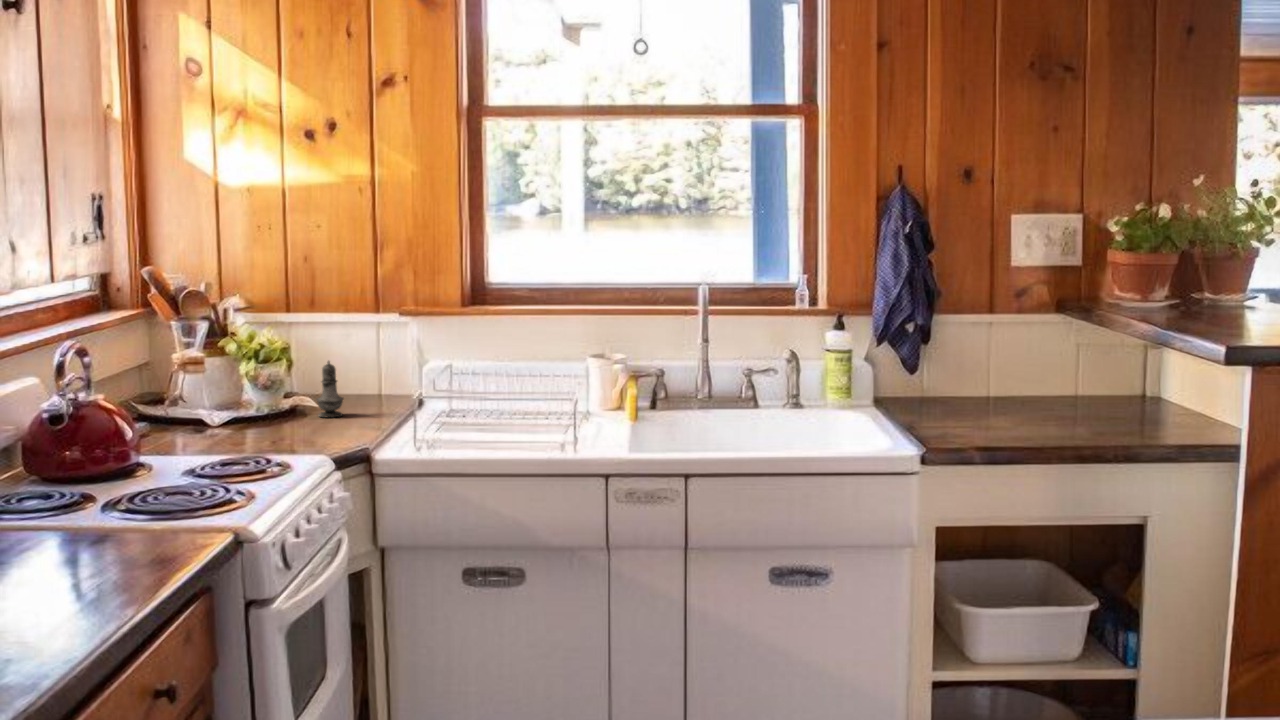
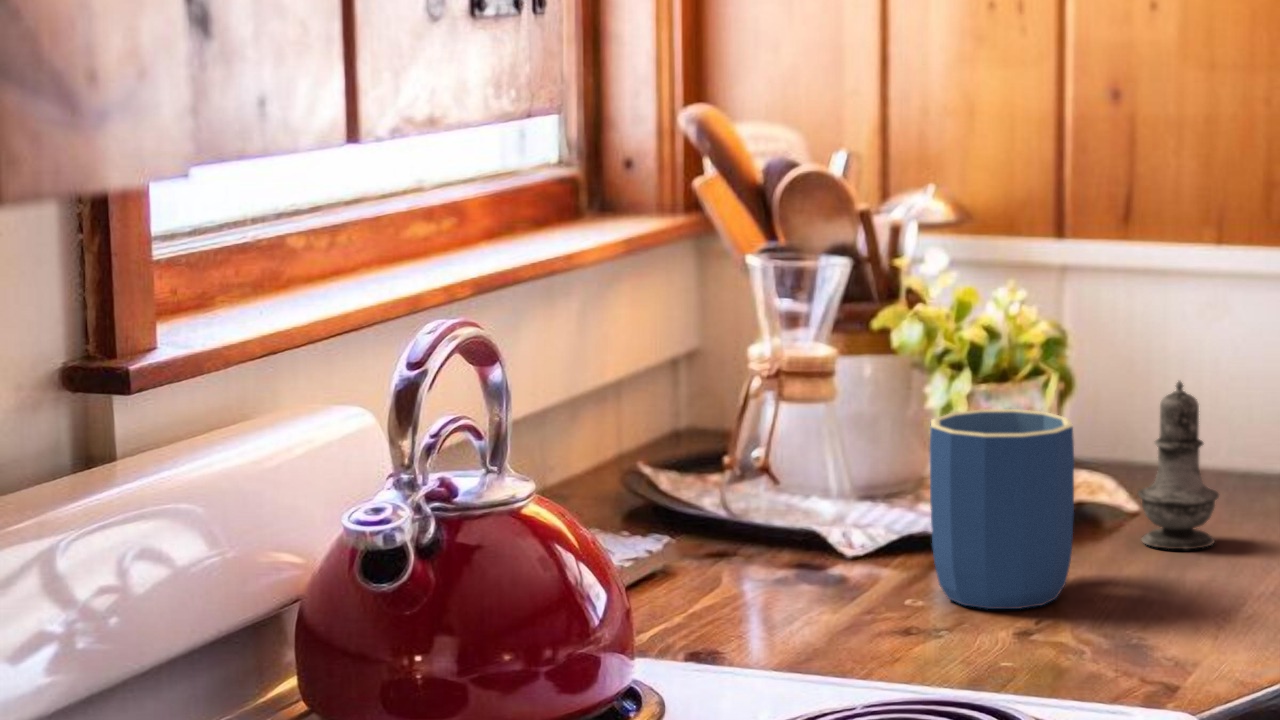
mug: none [241,370,291,437] -> present [930,409,1074,609]

